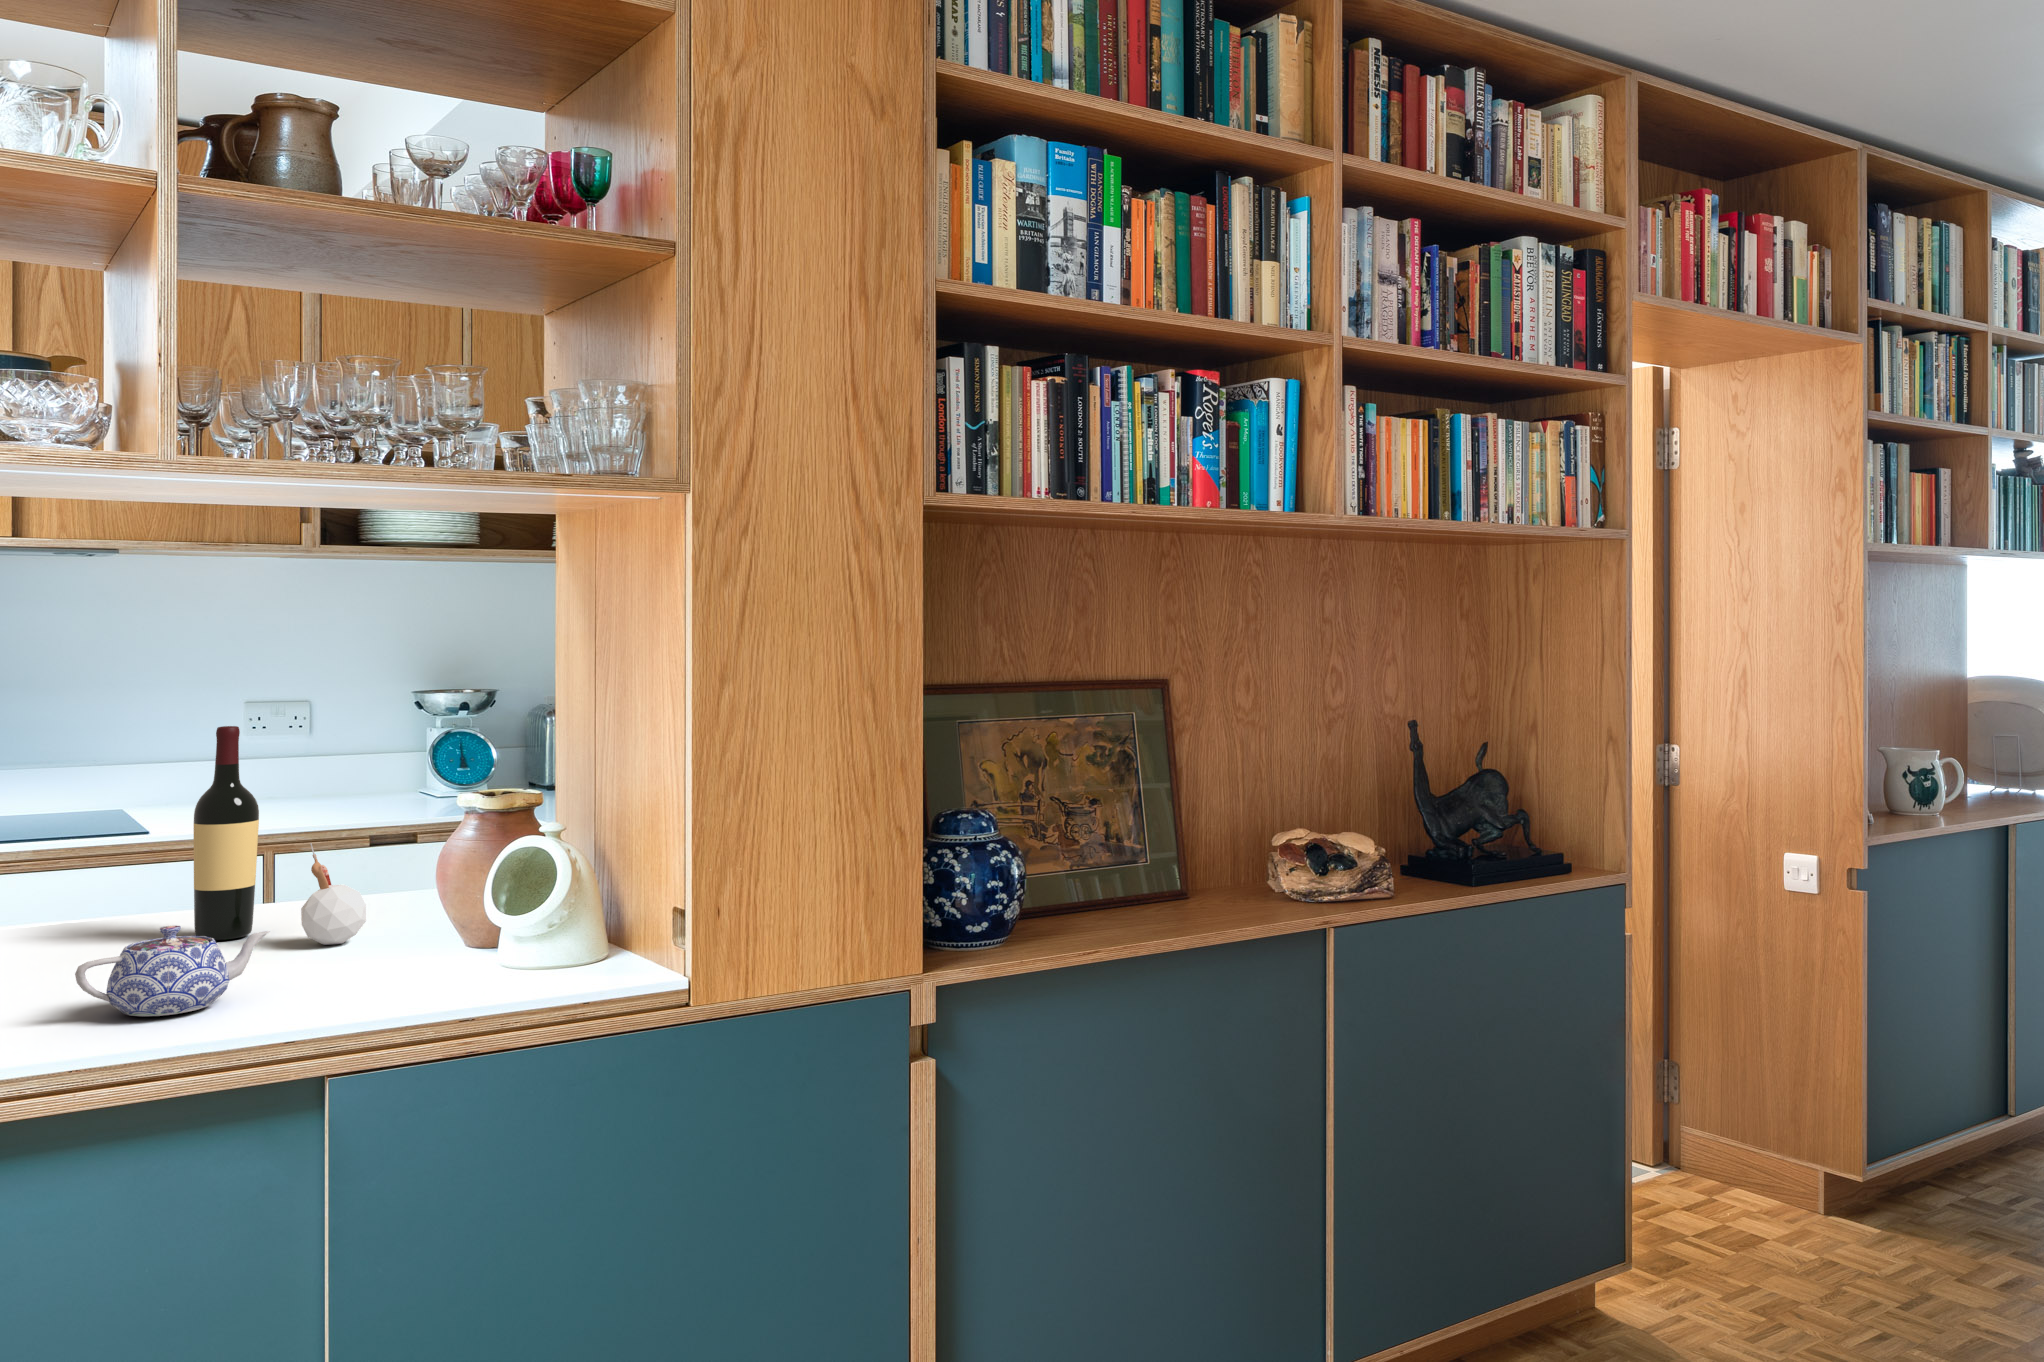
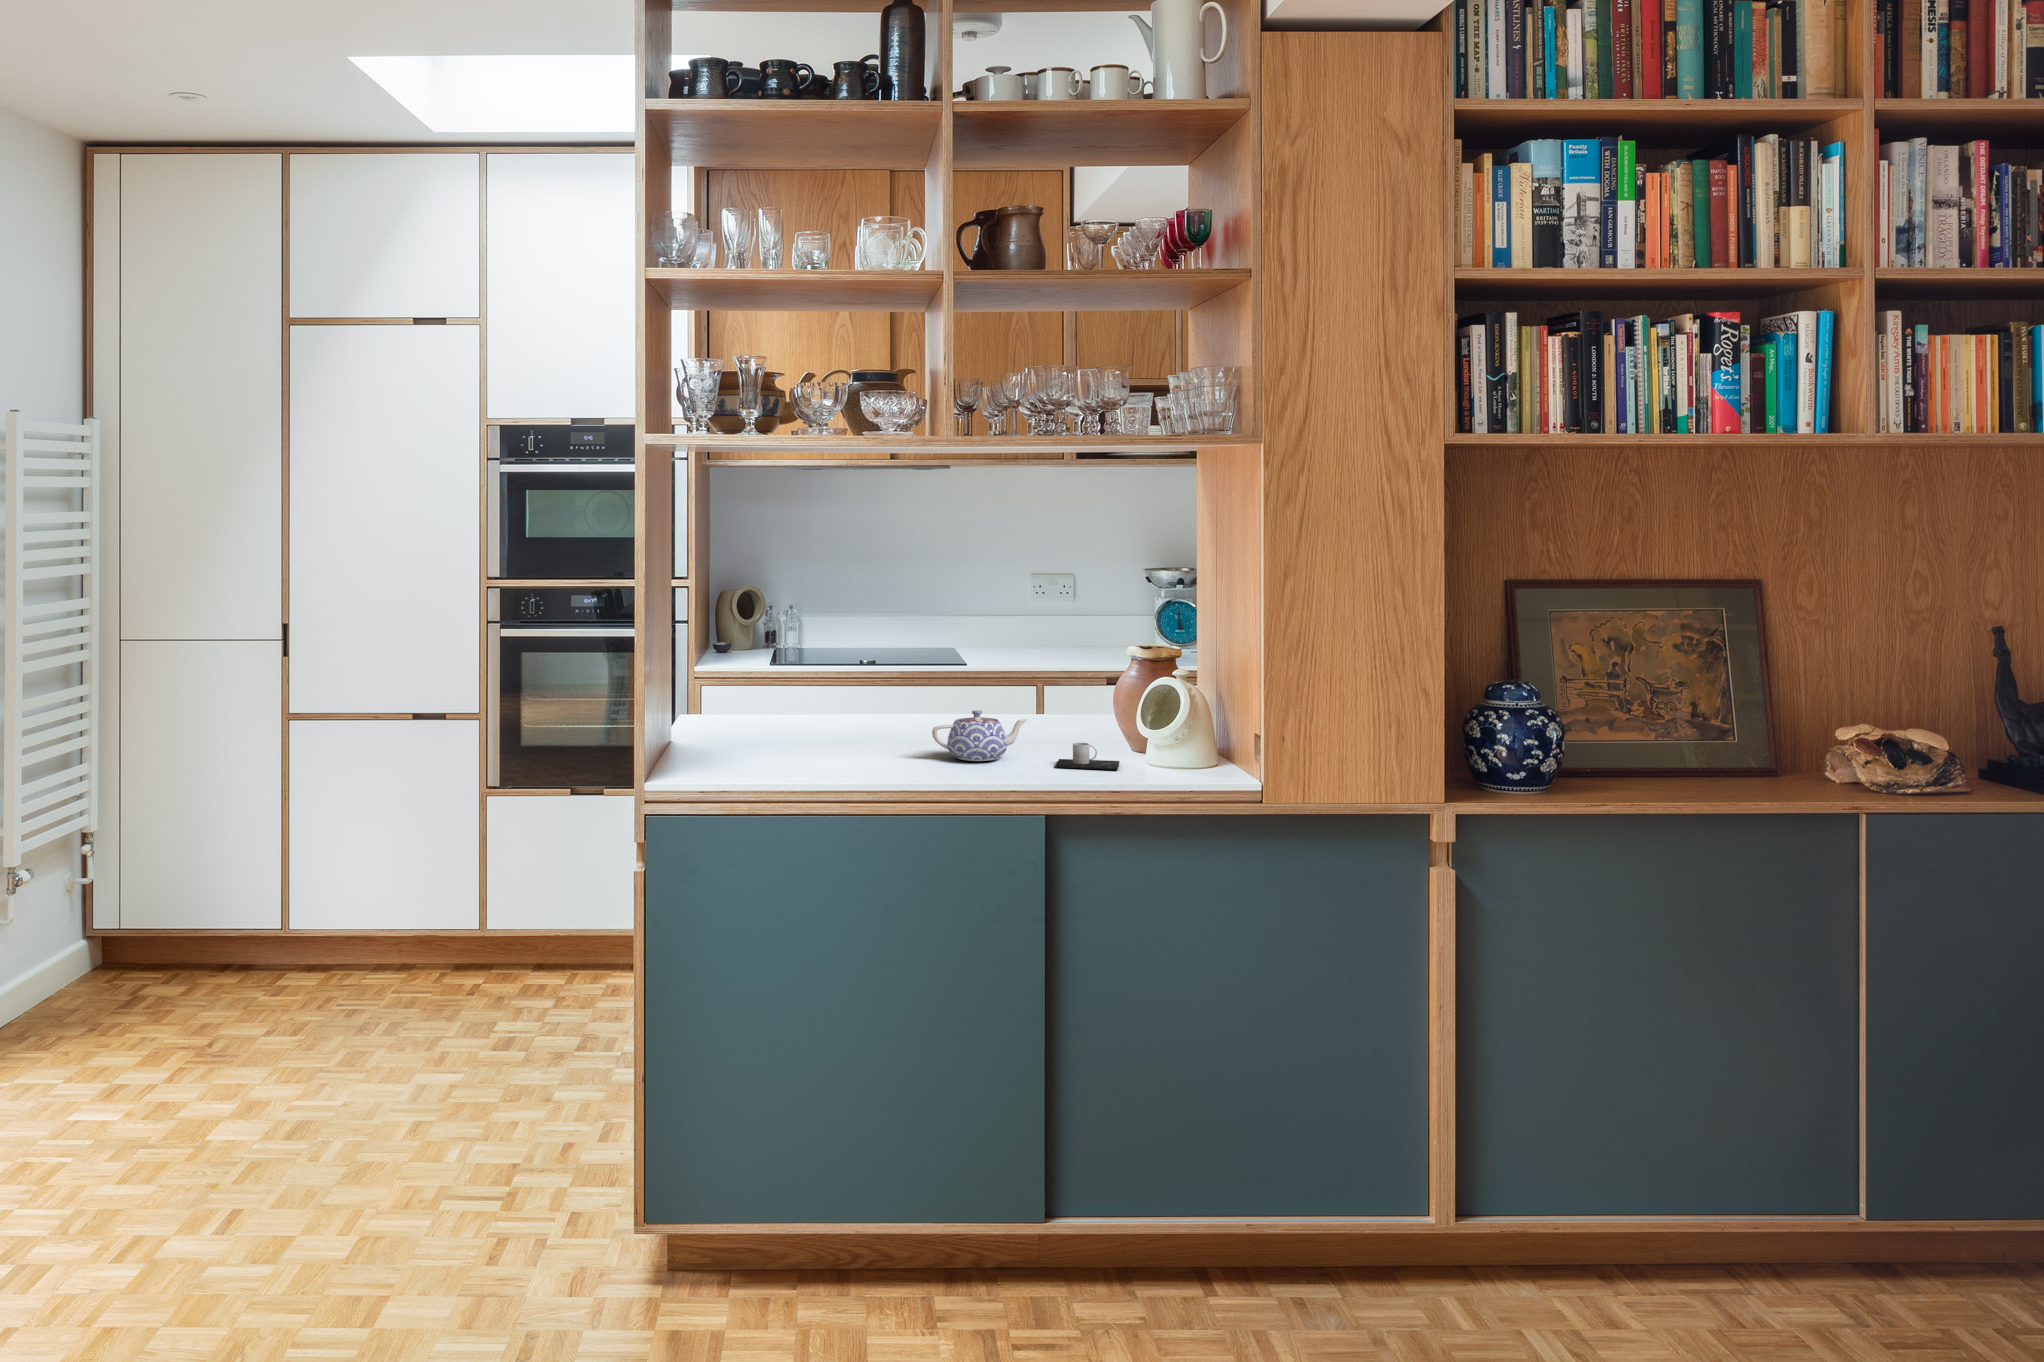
wine bottle: present [194,726,259,940] -> none [989,599,1023,727]
candle: present [301,843,366,945] -> none [1047,672,1083,735]
mug: none [322,960,434,1008] -> present [1056,743,1119,770]

